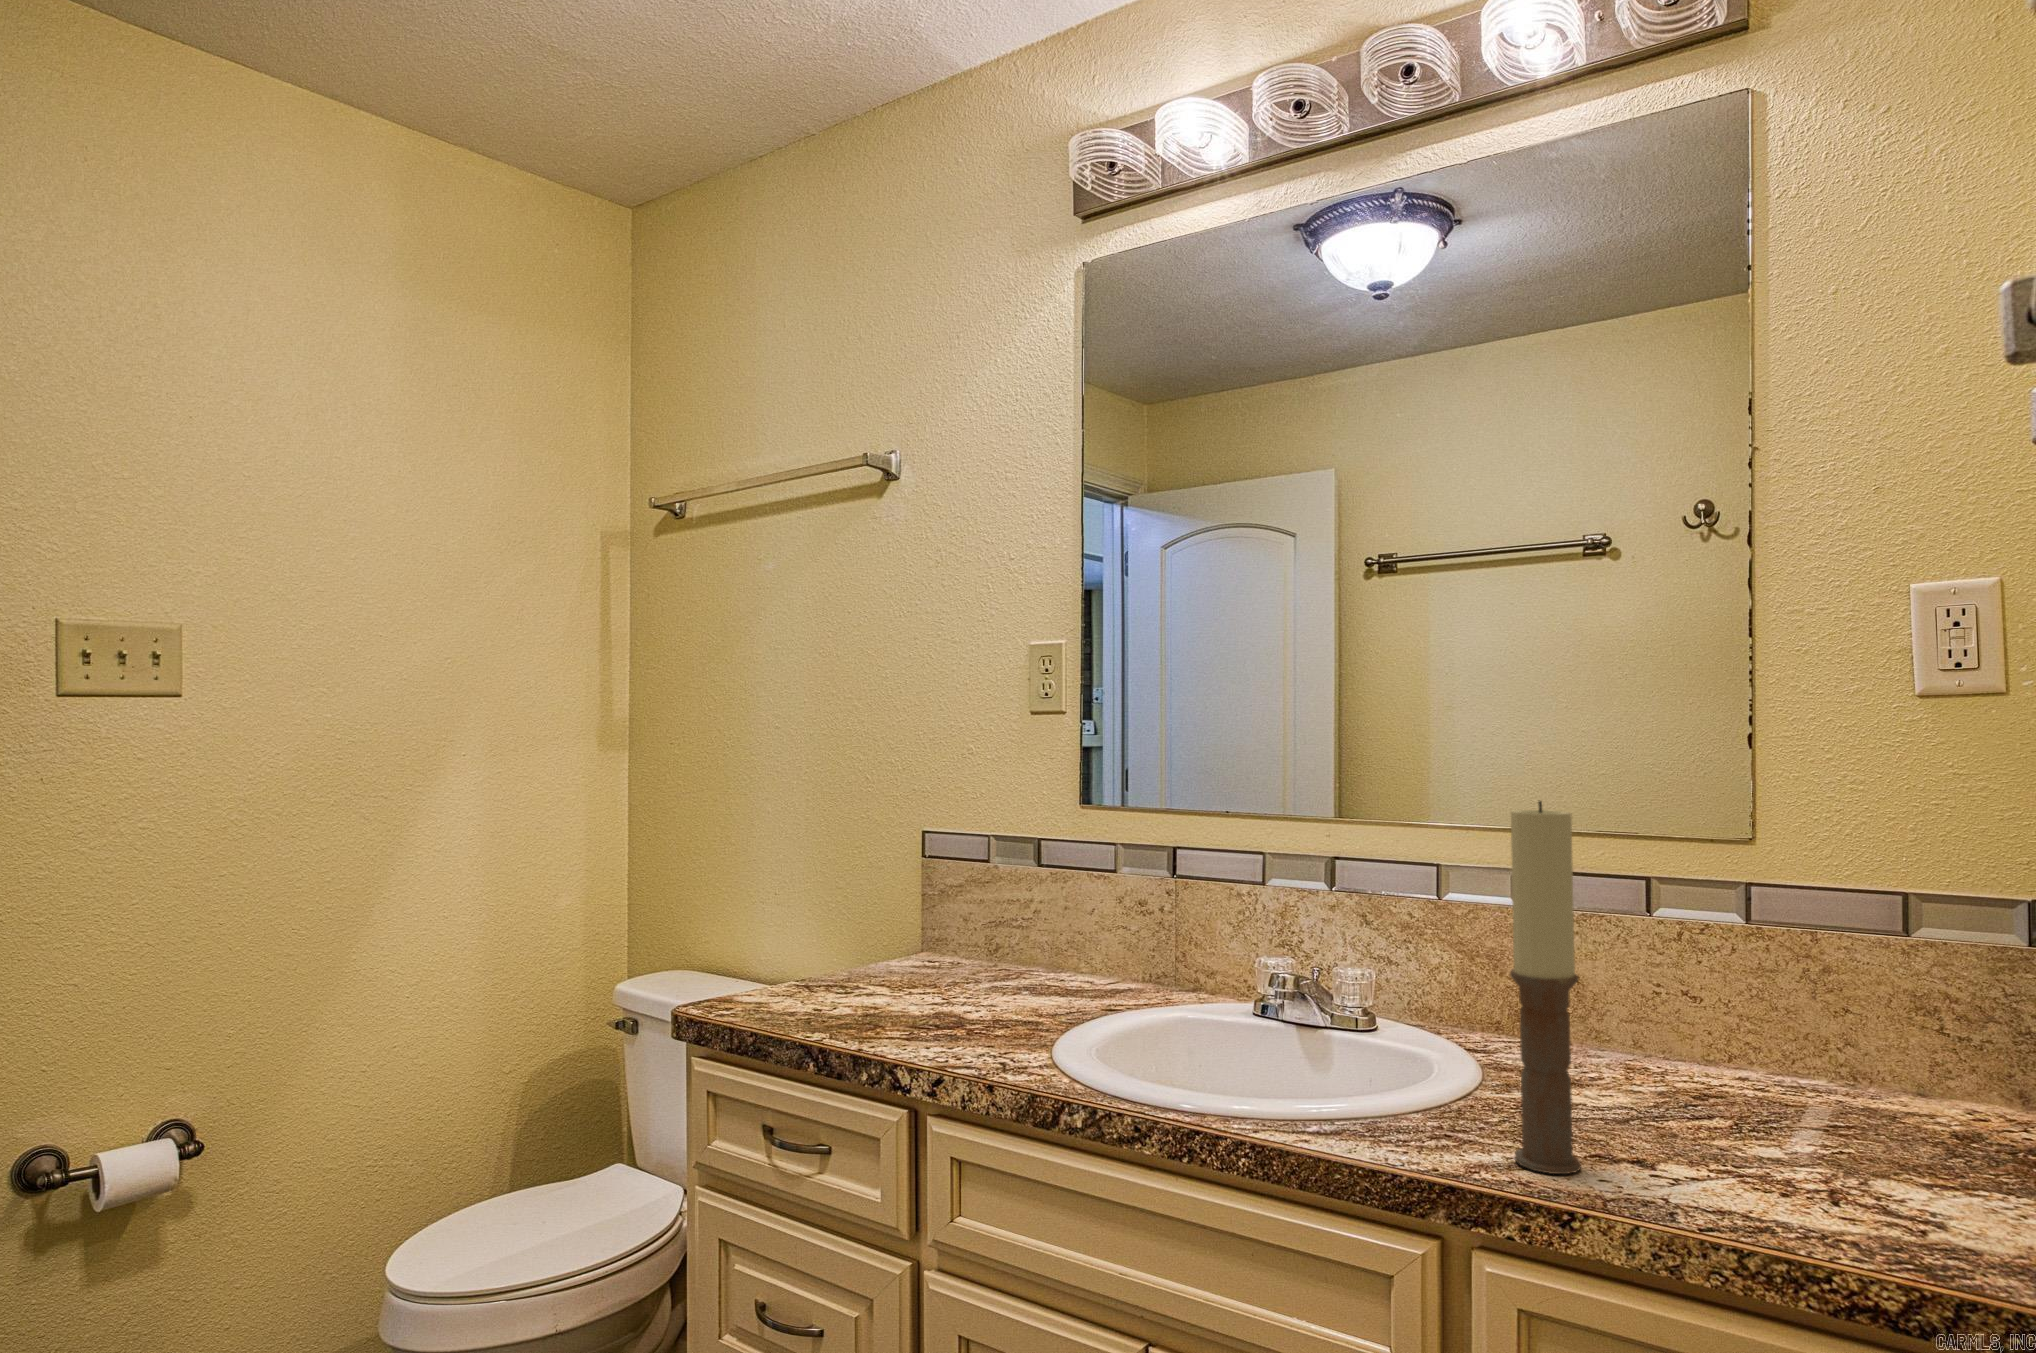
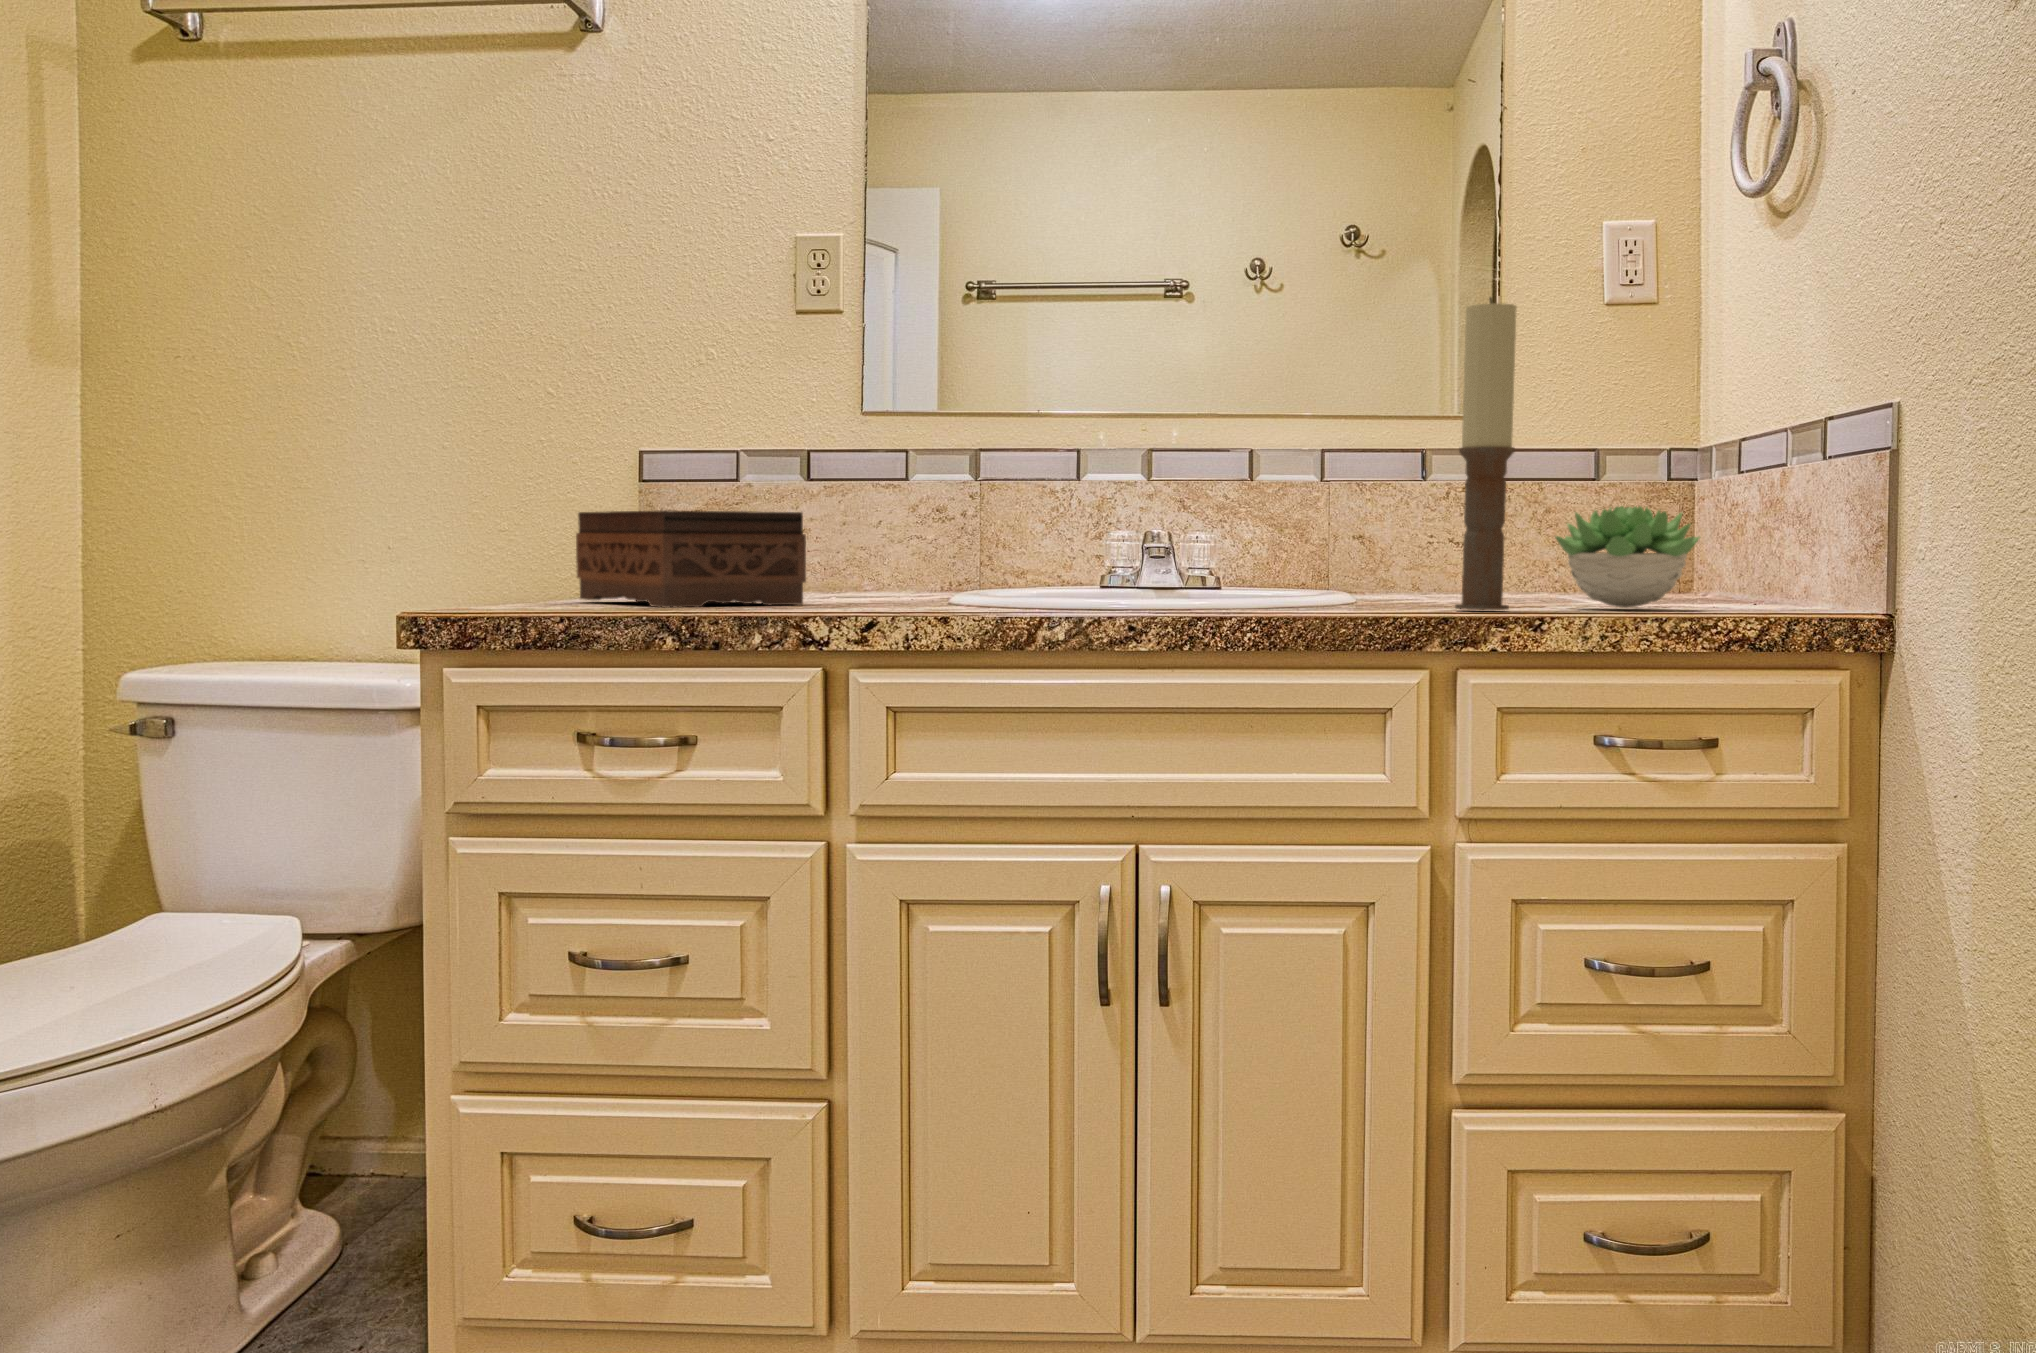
tissue box: none [862,908,991,1017] -> present [576,510,806,608]
succulent plant: none [1669,1043,1893,1188] -> present [1555,506,1699,608]

